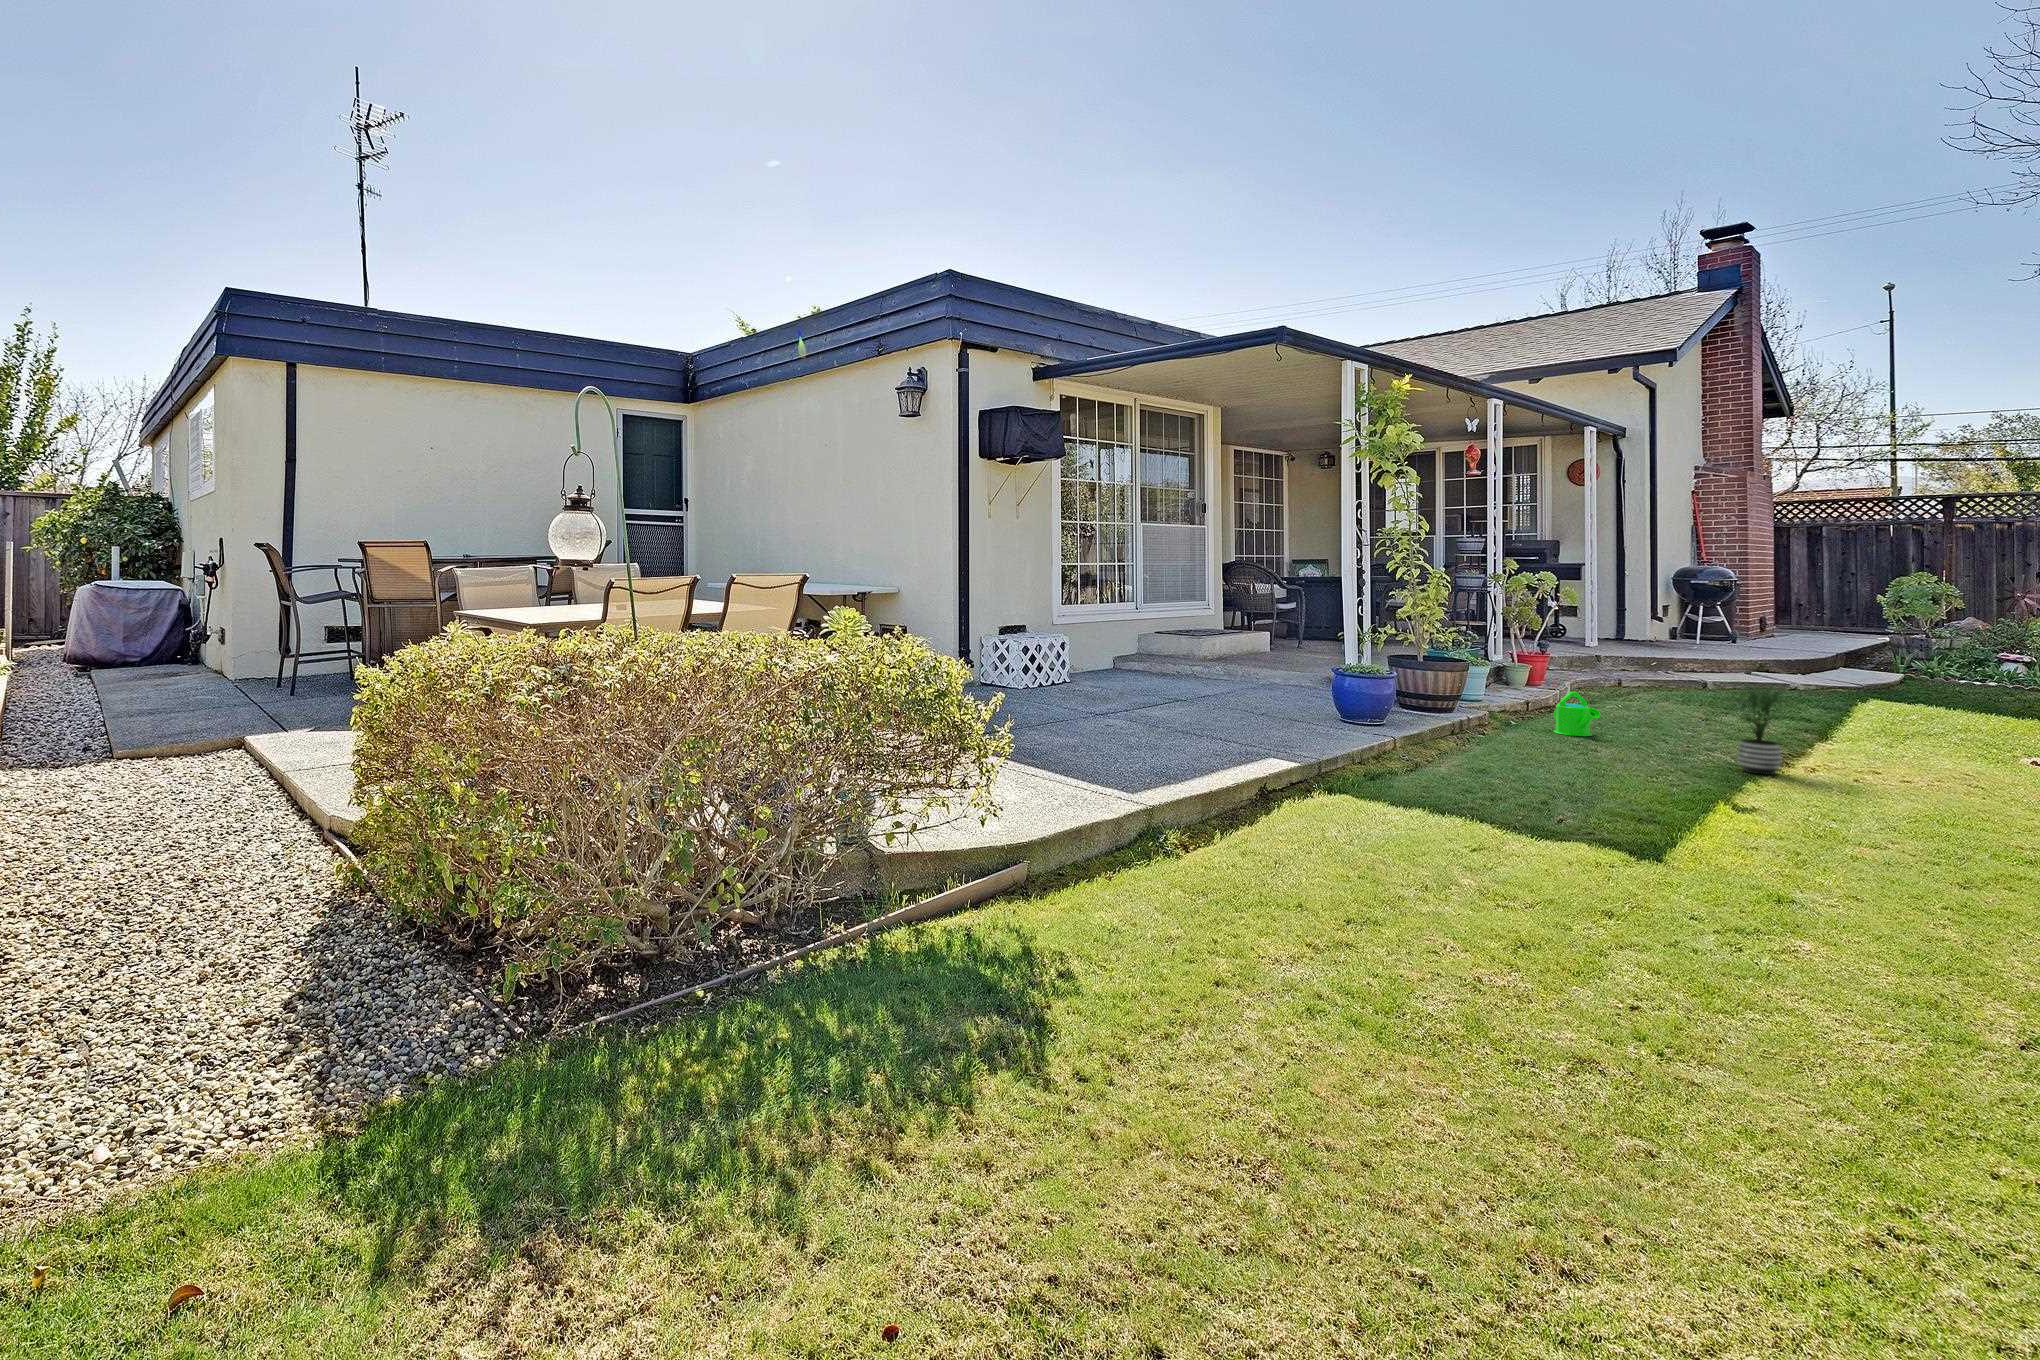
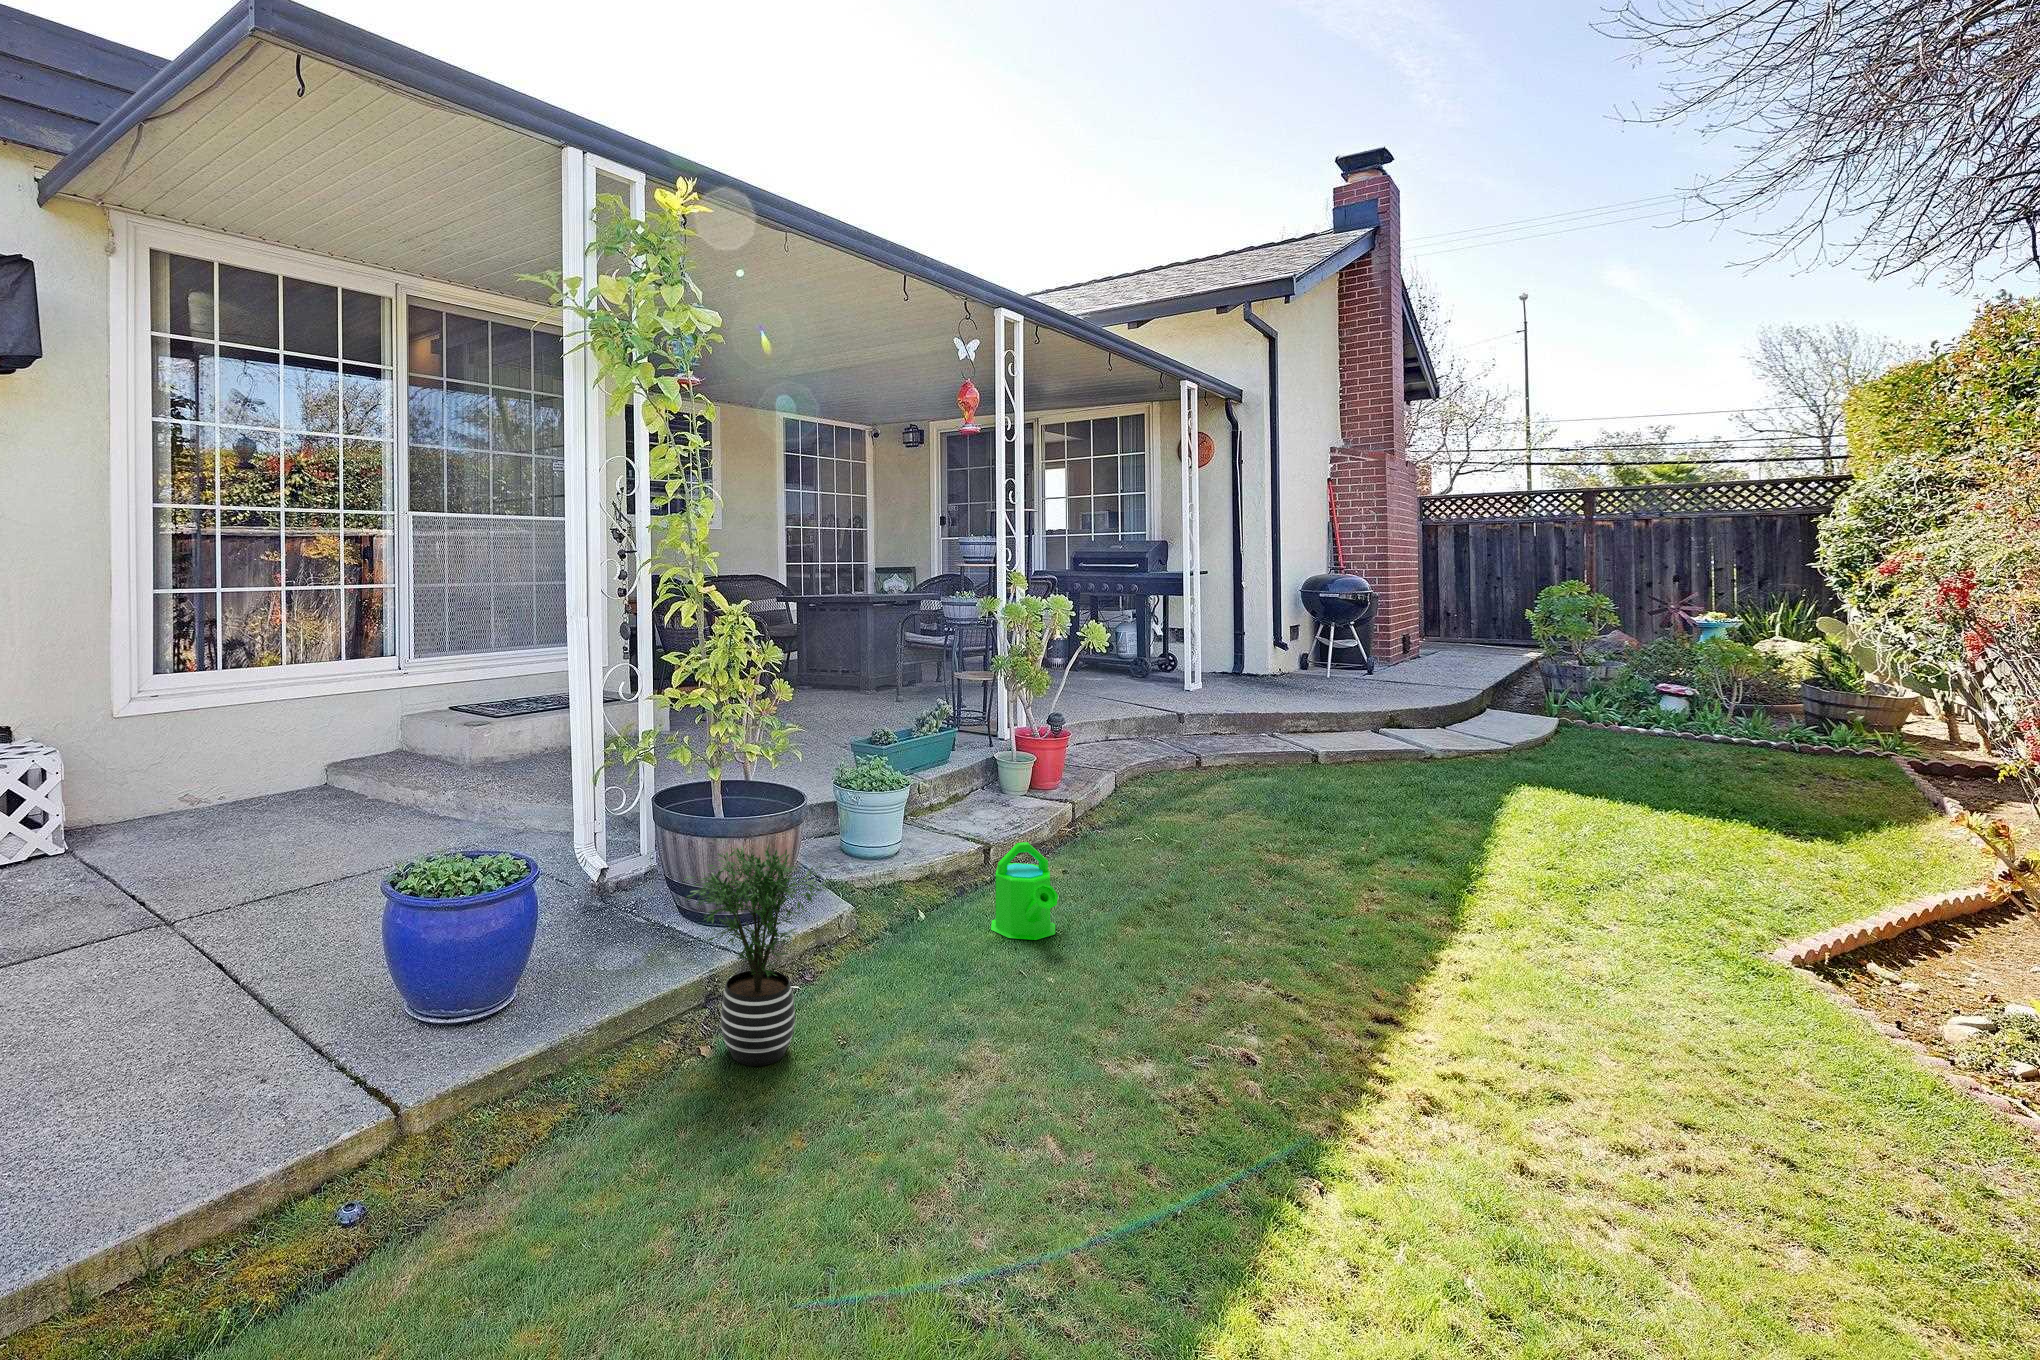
potted plant: present [1716,685,1790,775] -> present [683,845,828,1066]

